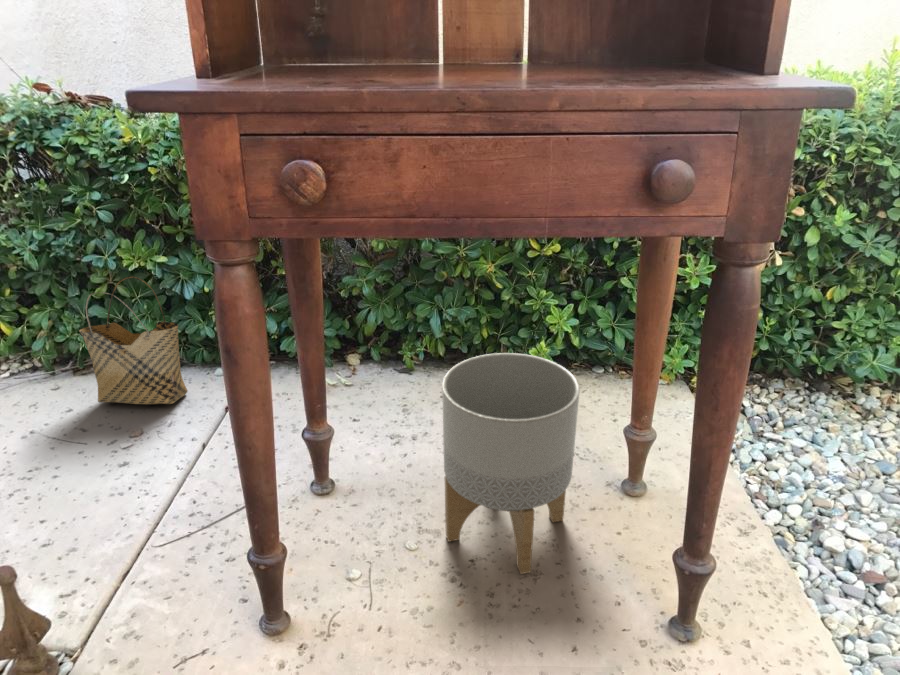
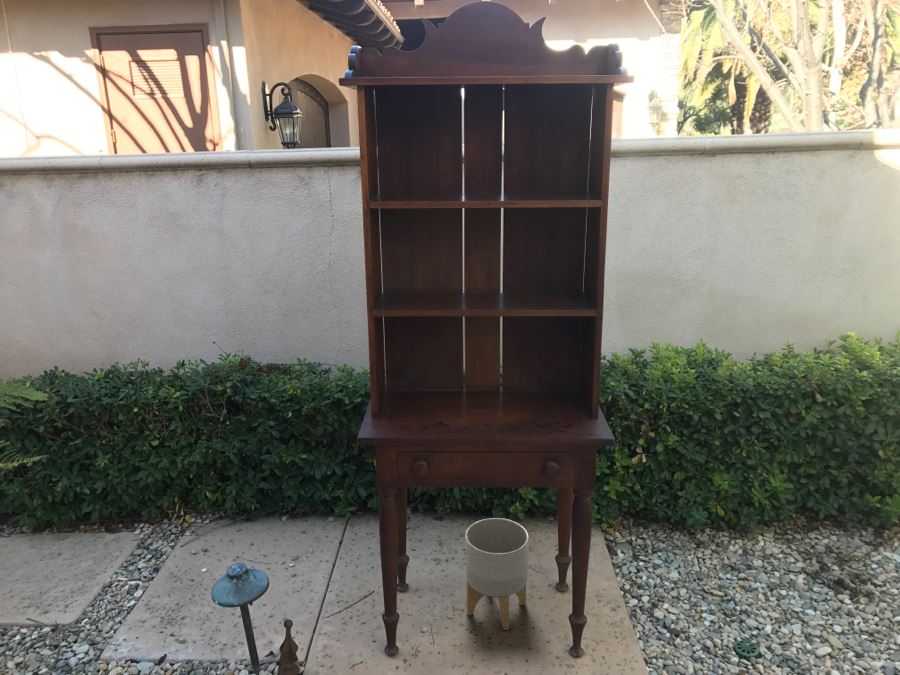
woven basket: present [79,276,188,404] -> none [257,466,311,541]

